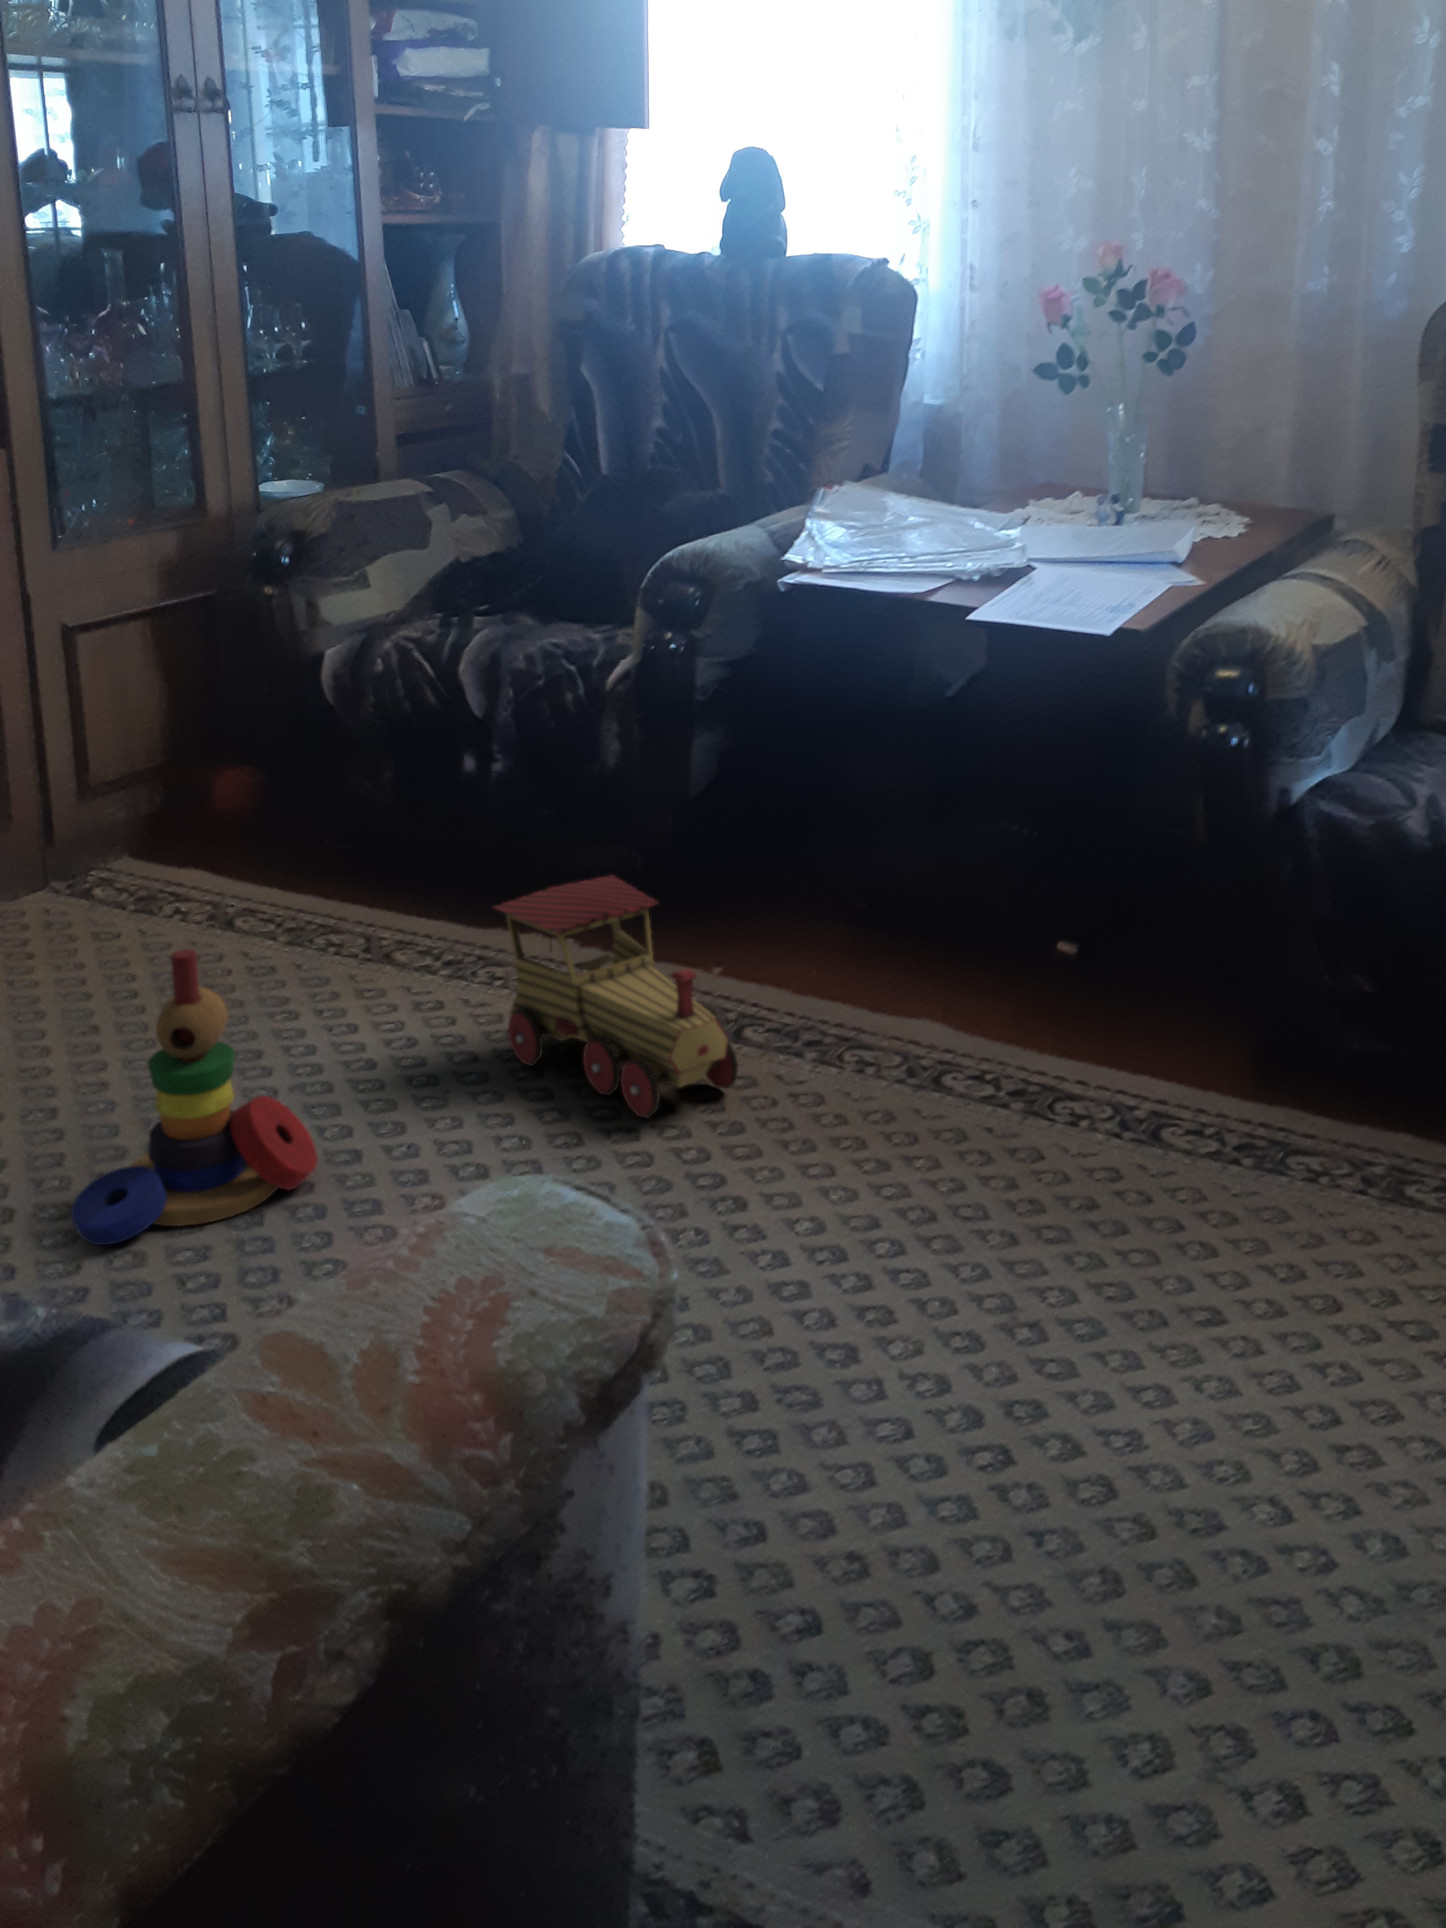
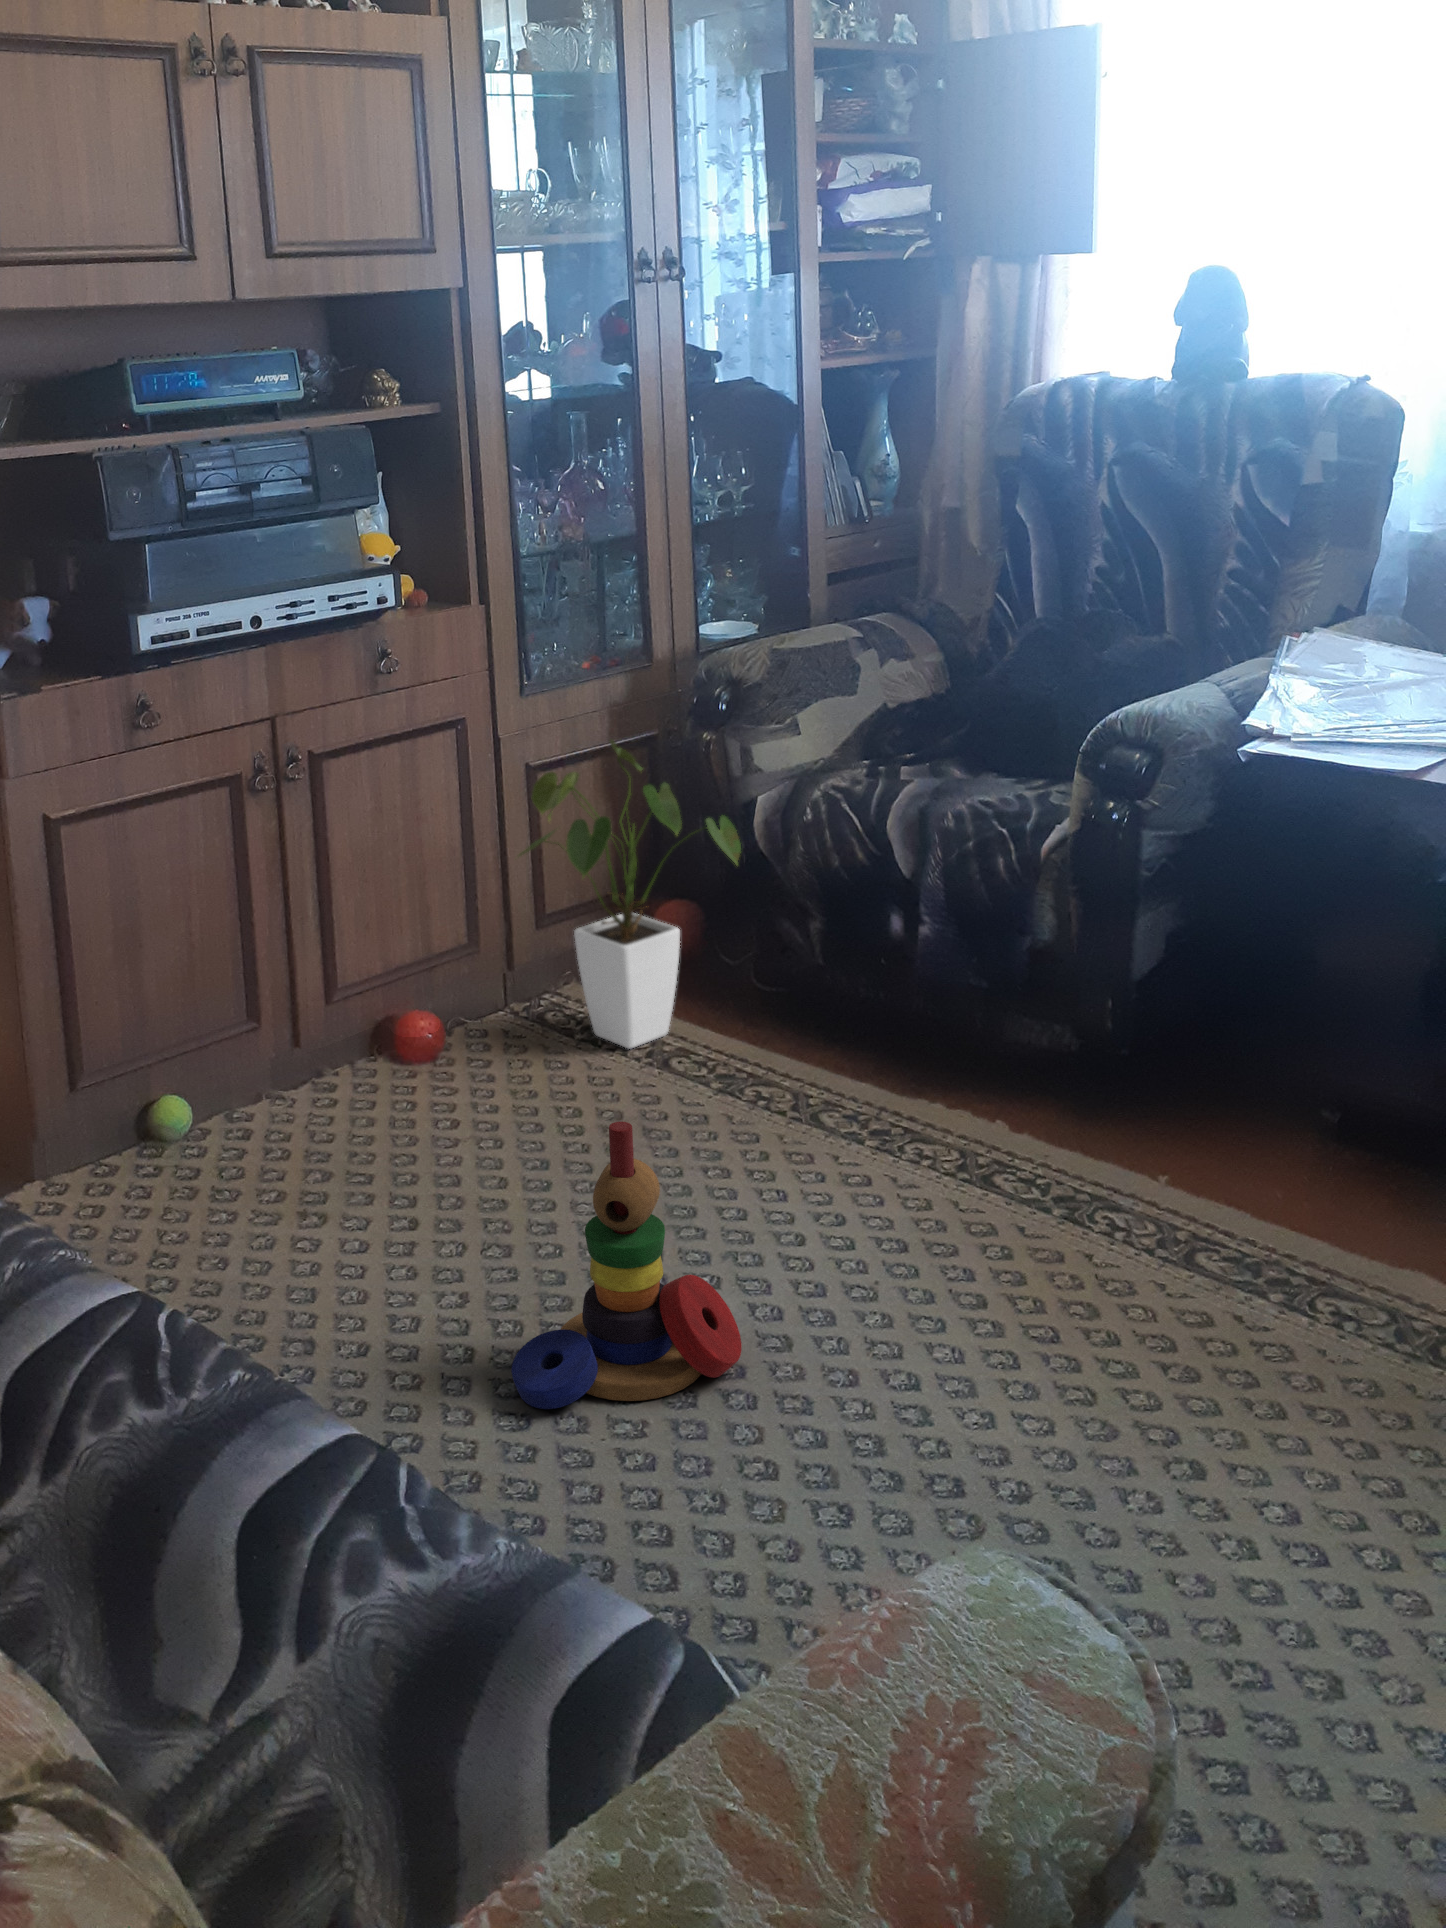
house plant: none [54,600,308,917] -> present [519,740,741,1048]
toy train: present [495,875,738,1118] -> none [922,1067,1194,1355]

